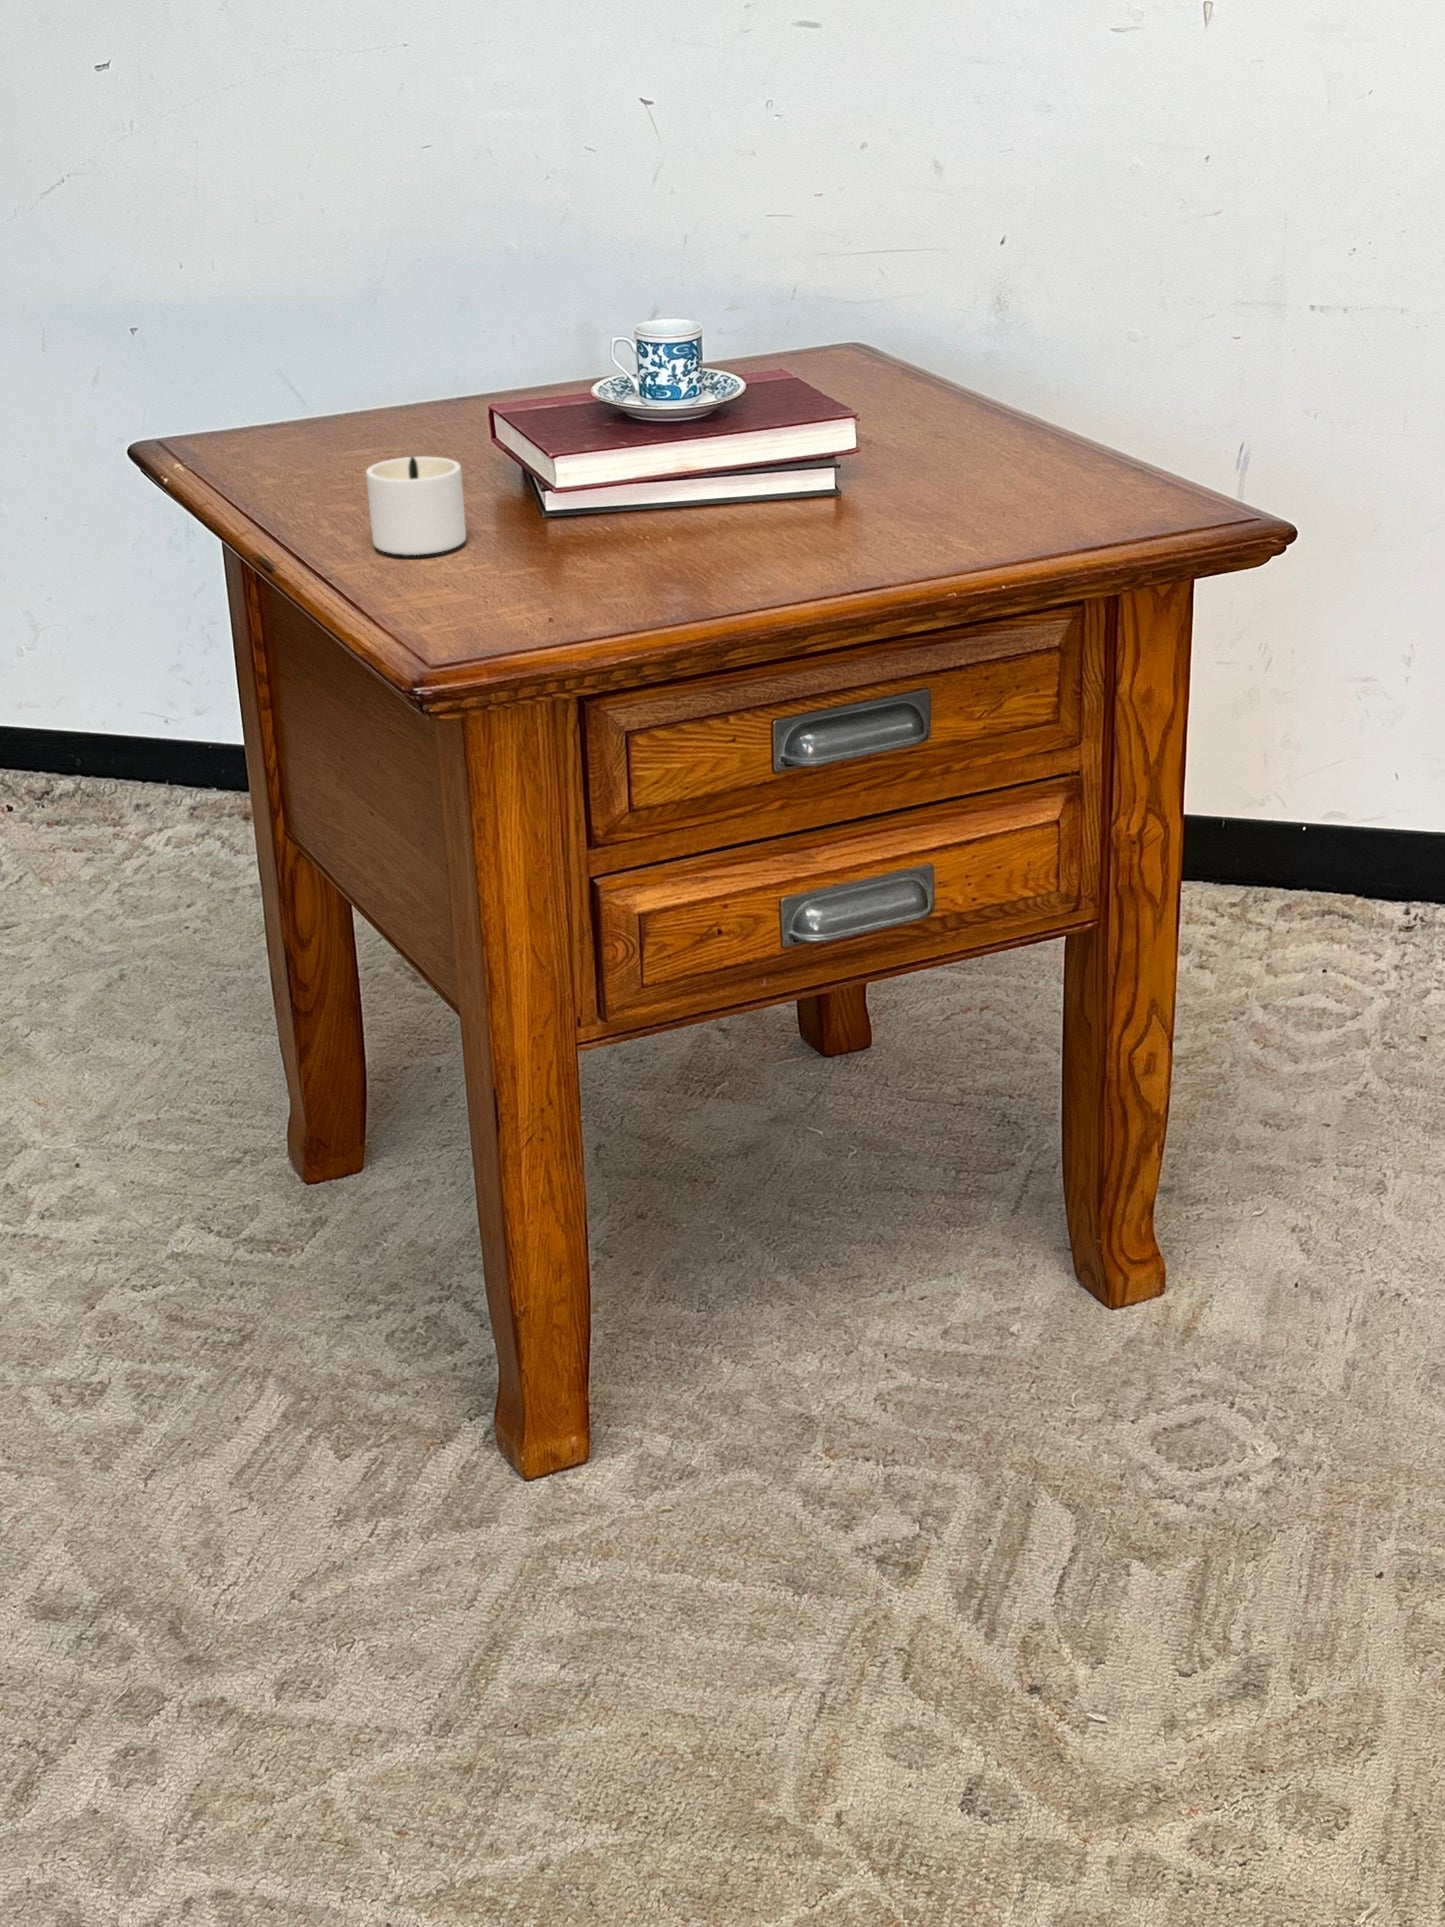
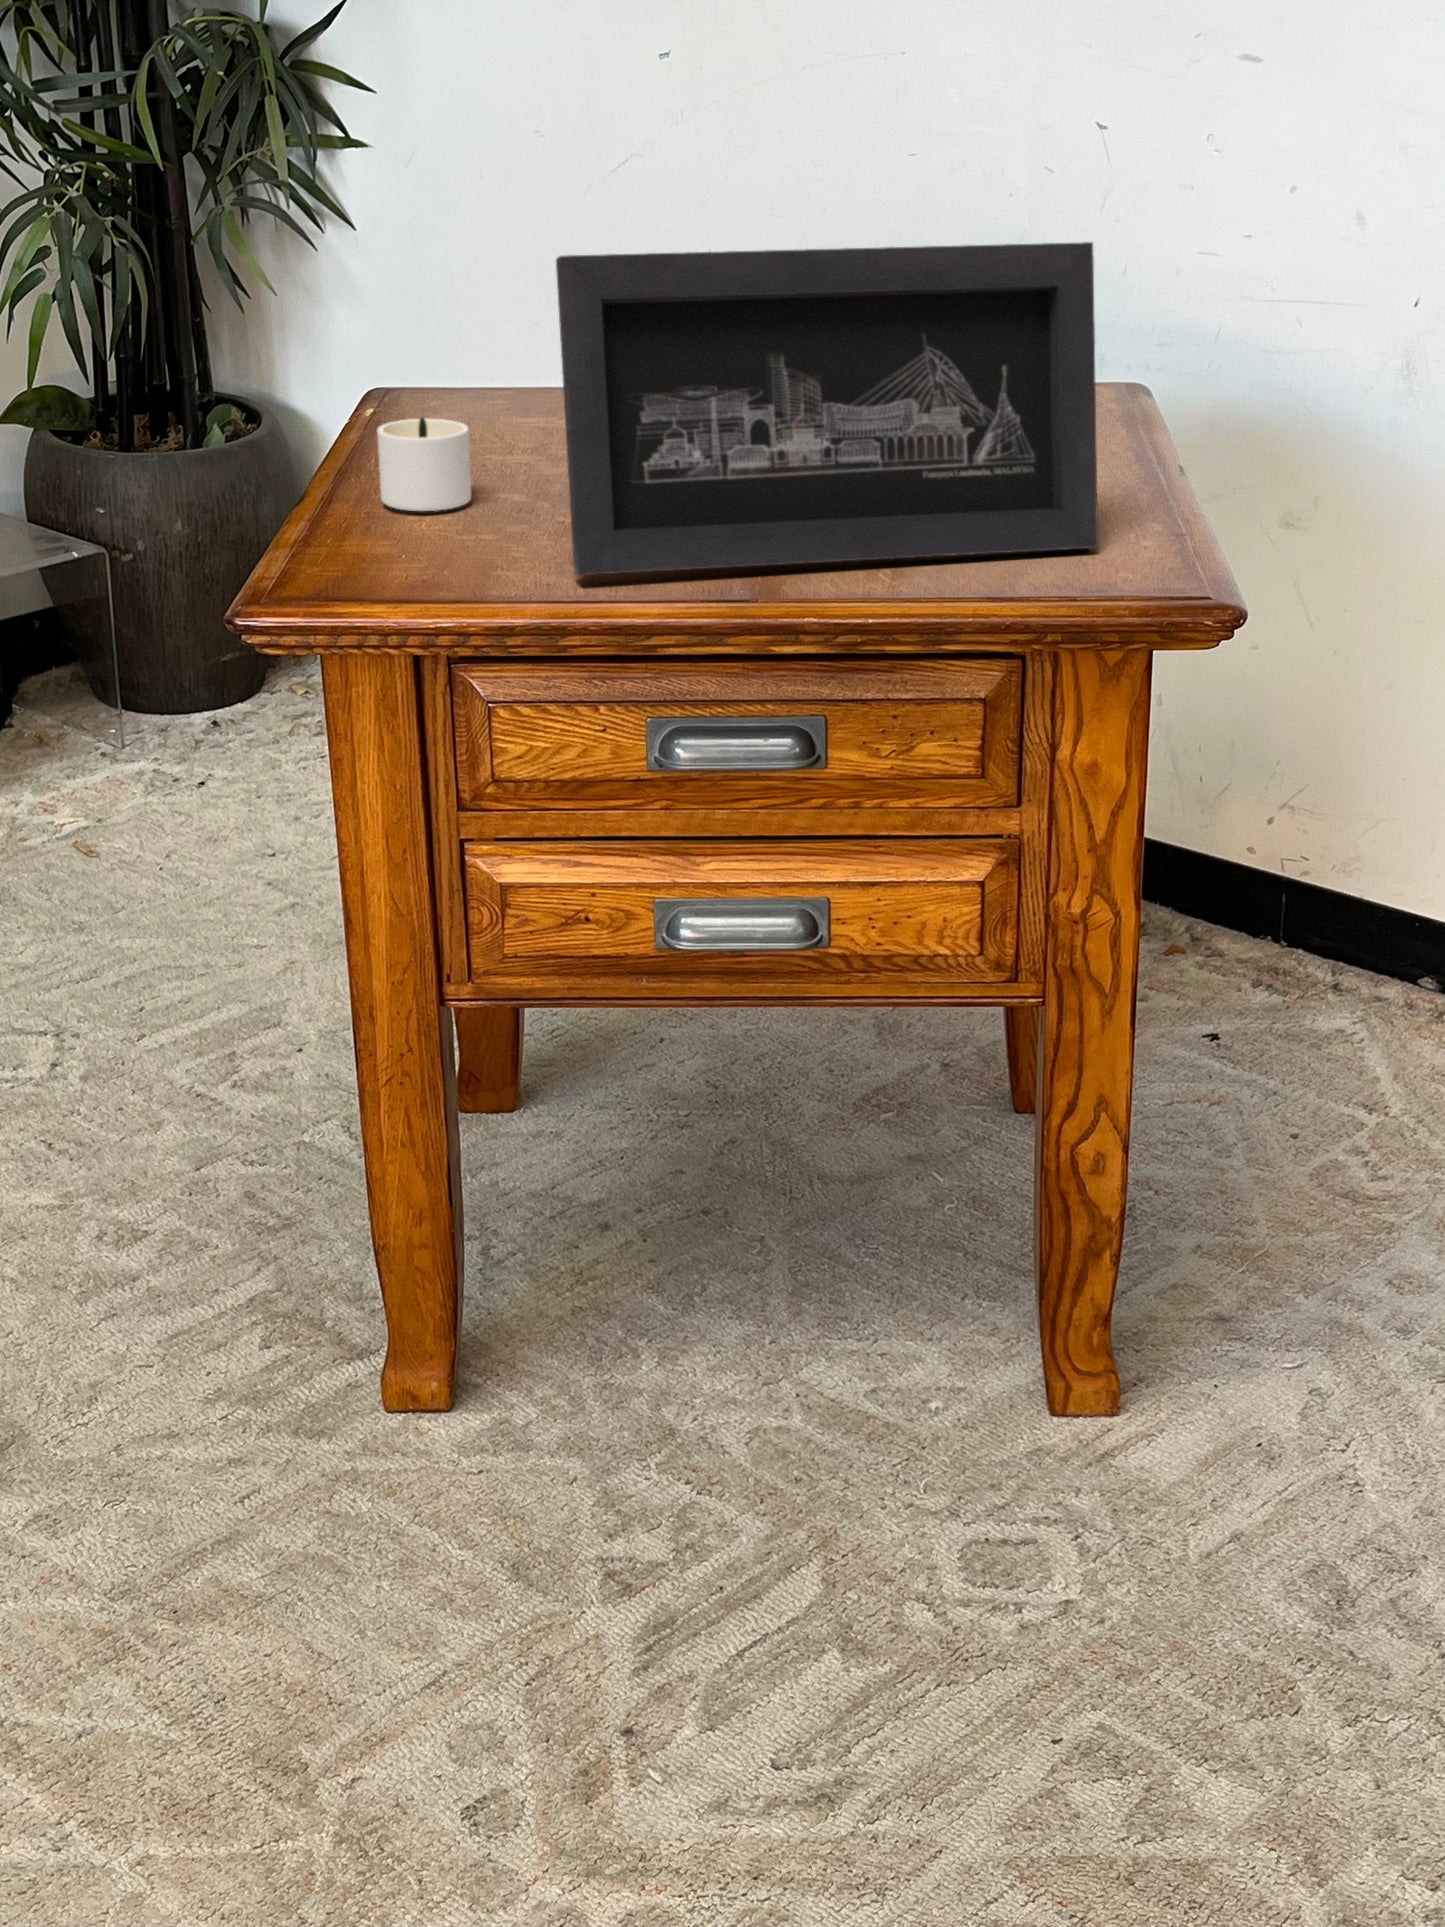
picture frame: none [620,209,1098,591] -> present [556,242,1098,575]

